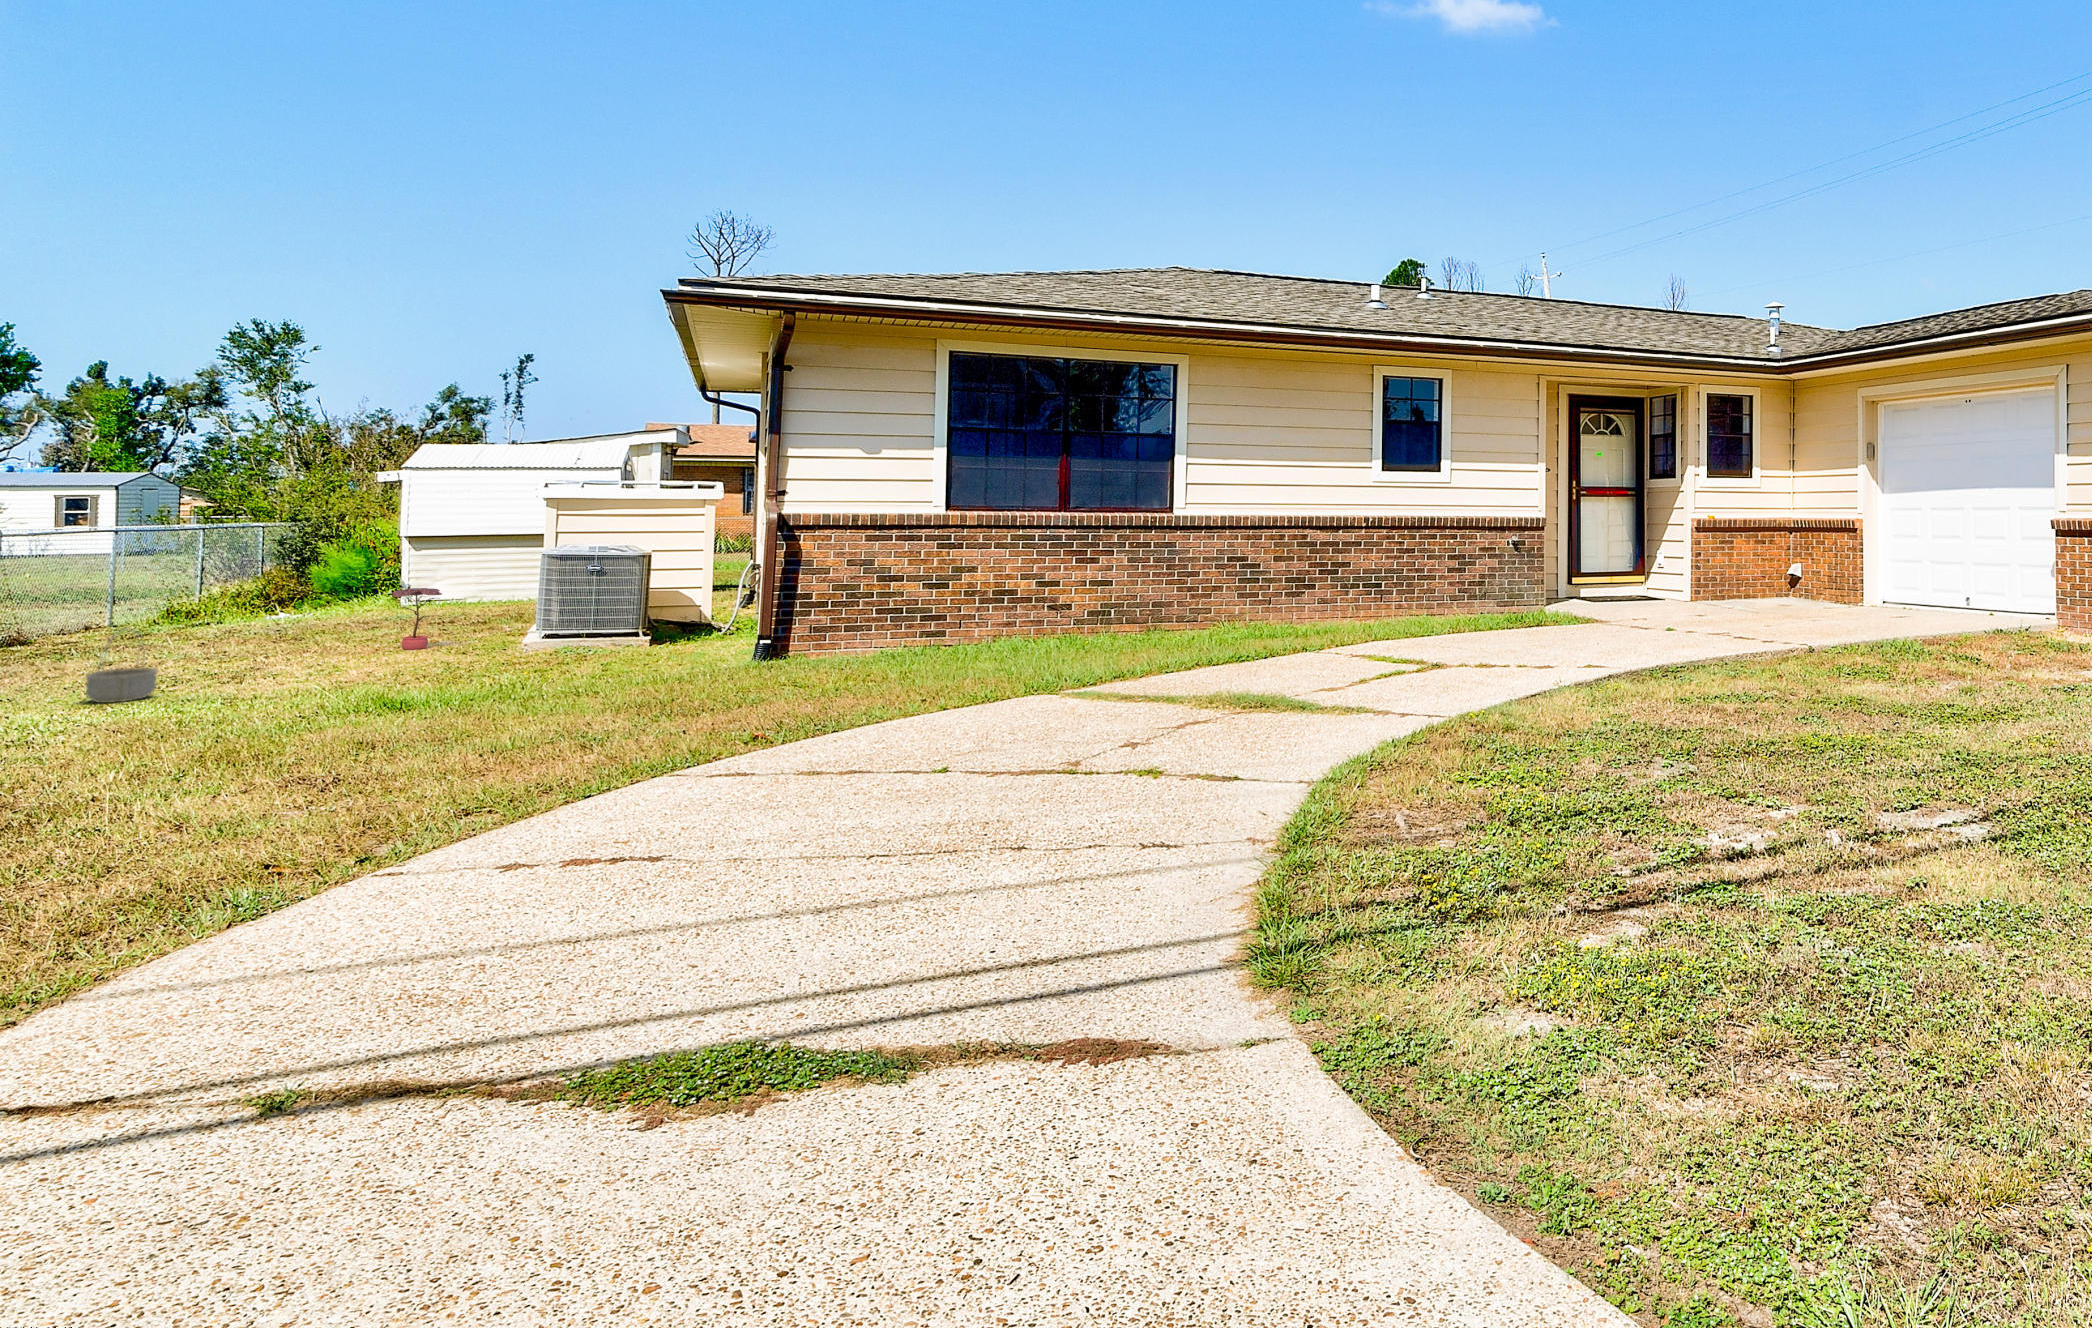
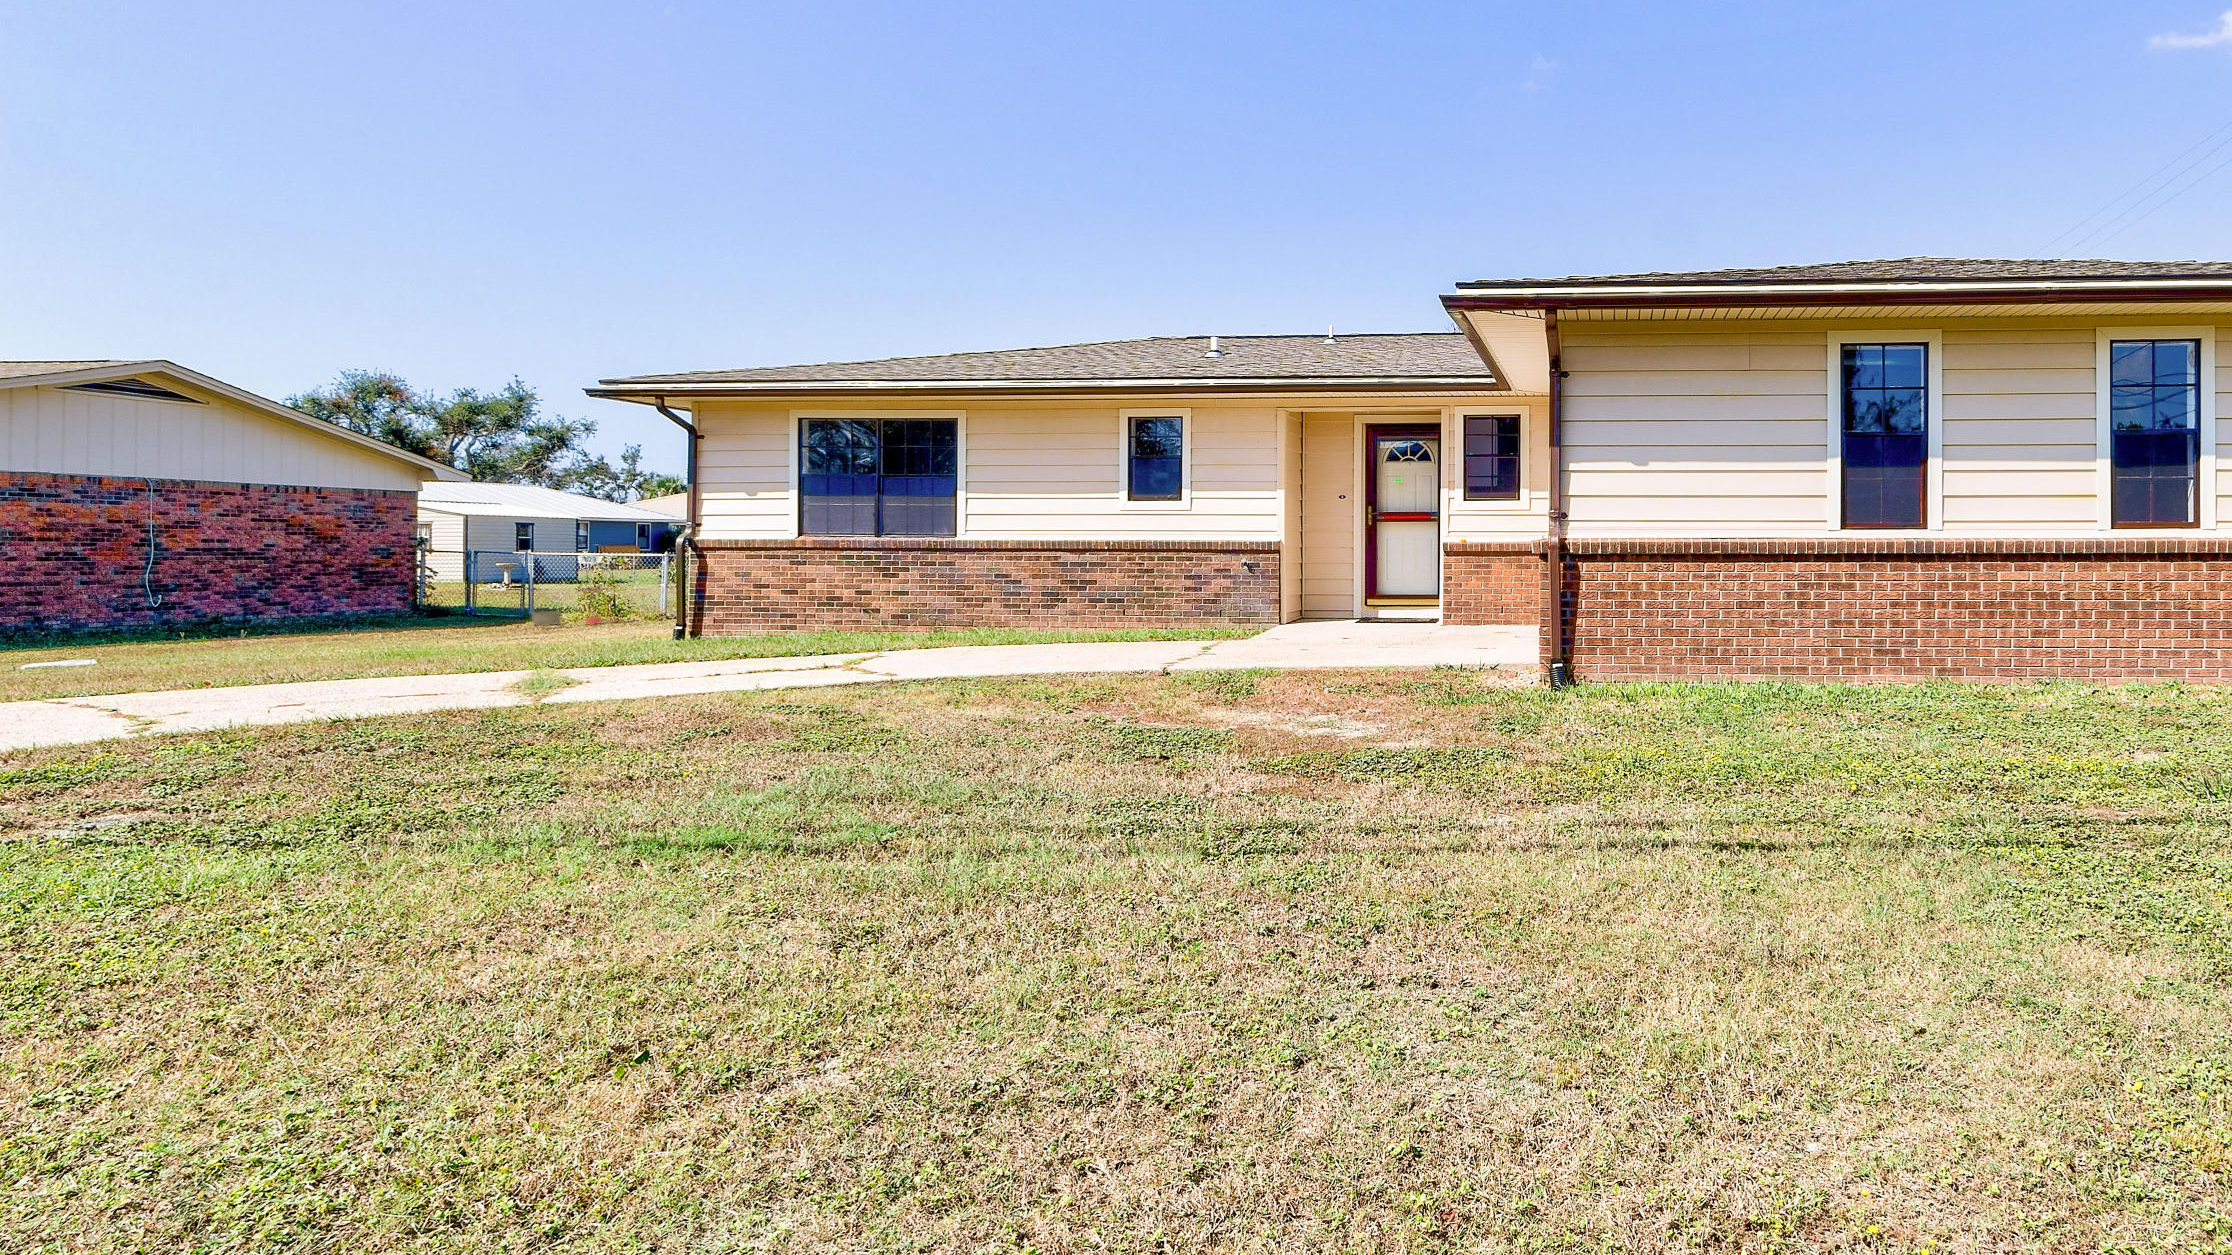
basket: present [86,629,158,703] -> present [532,593,561,626]

